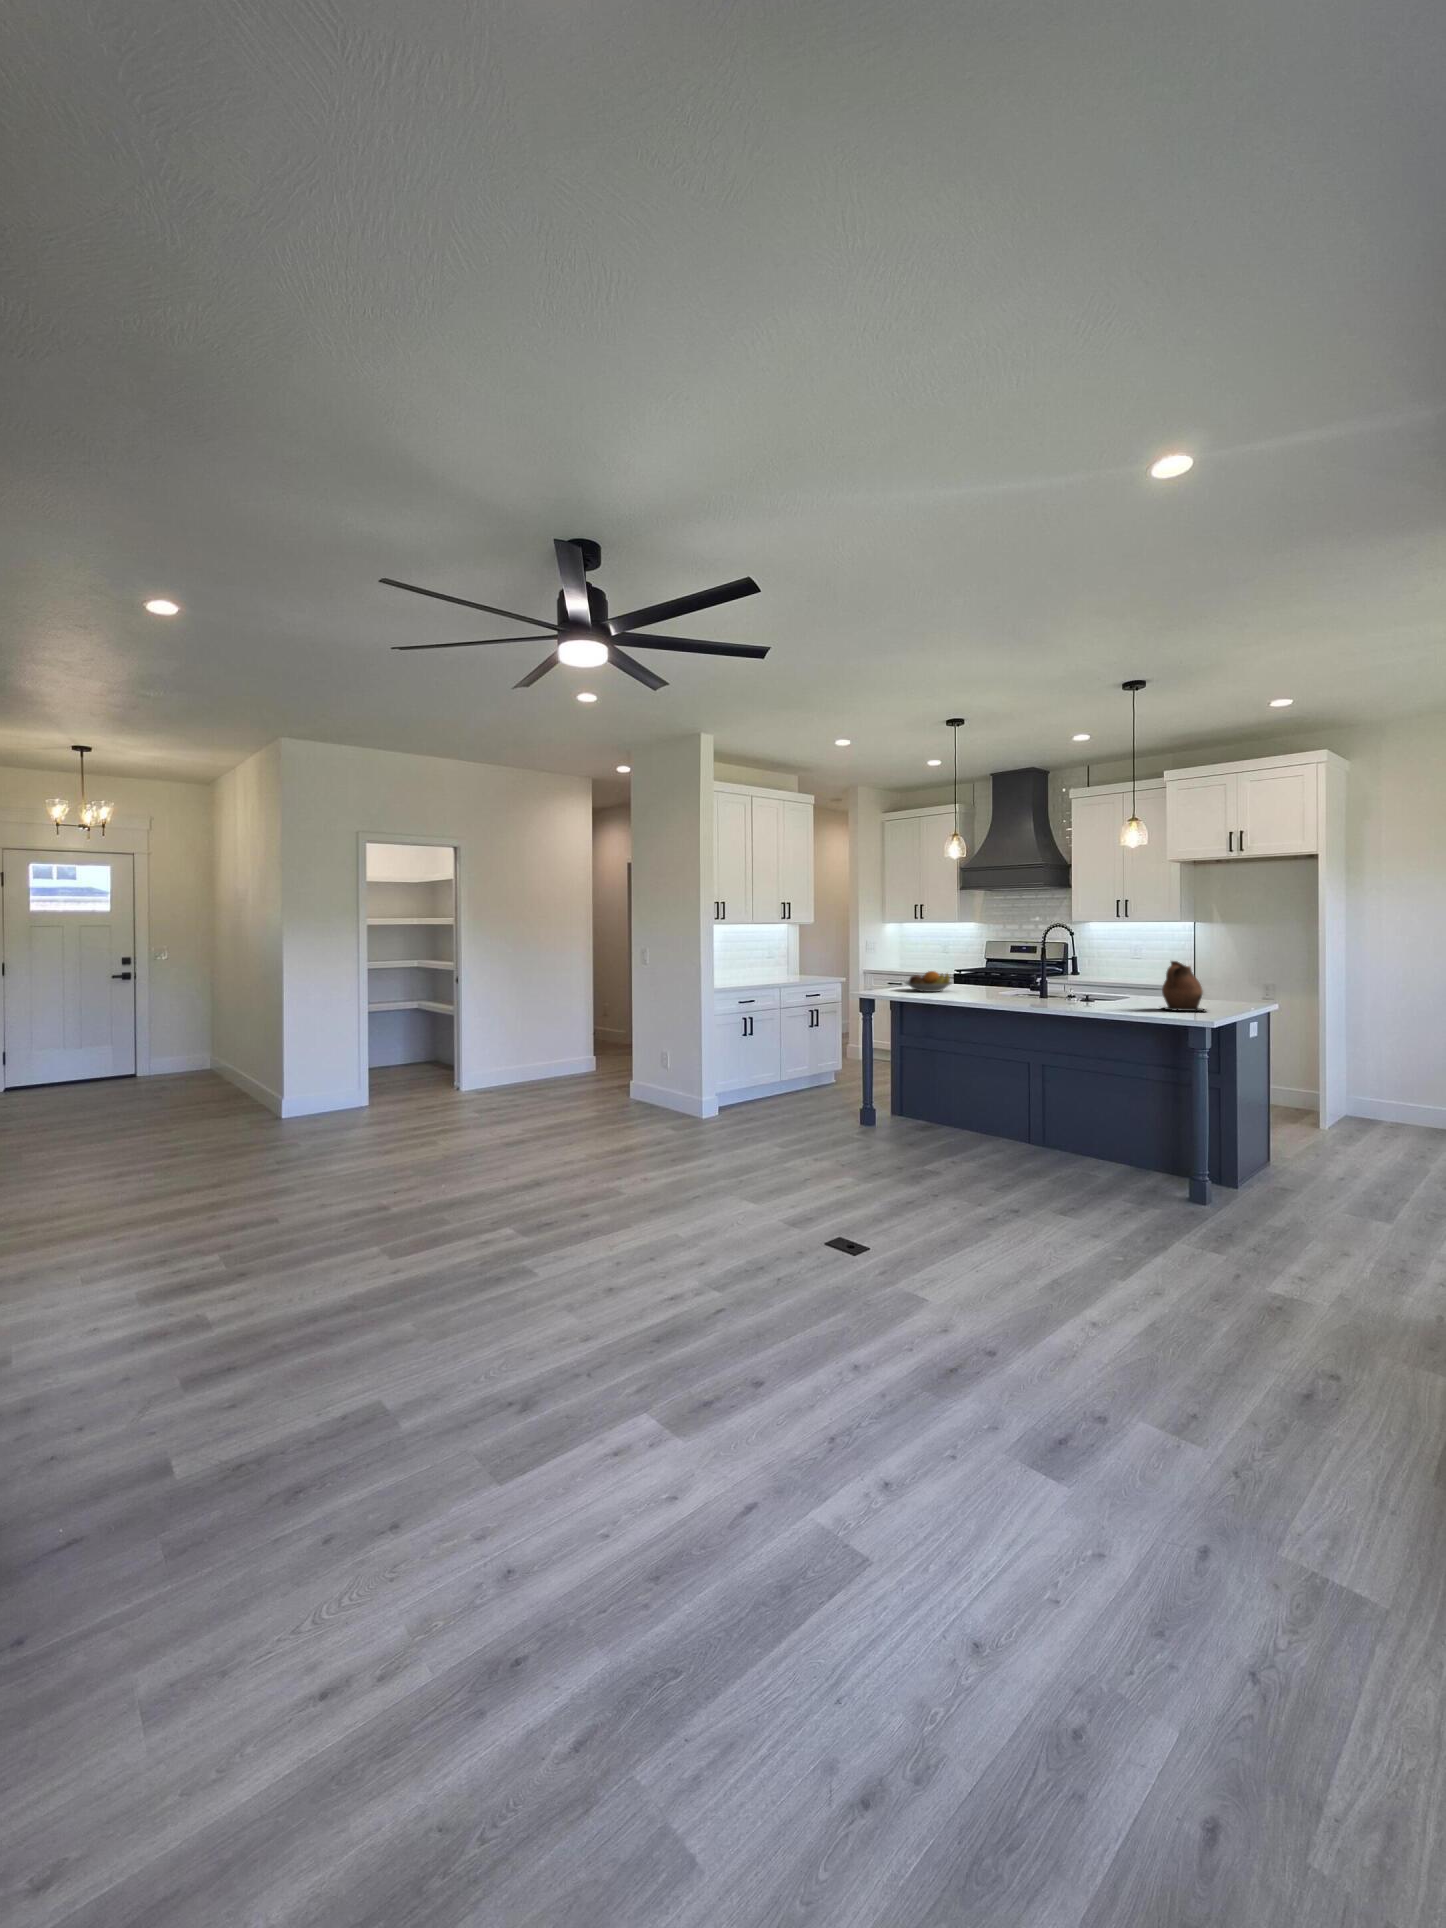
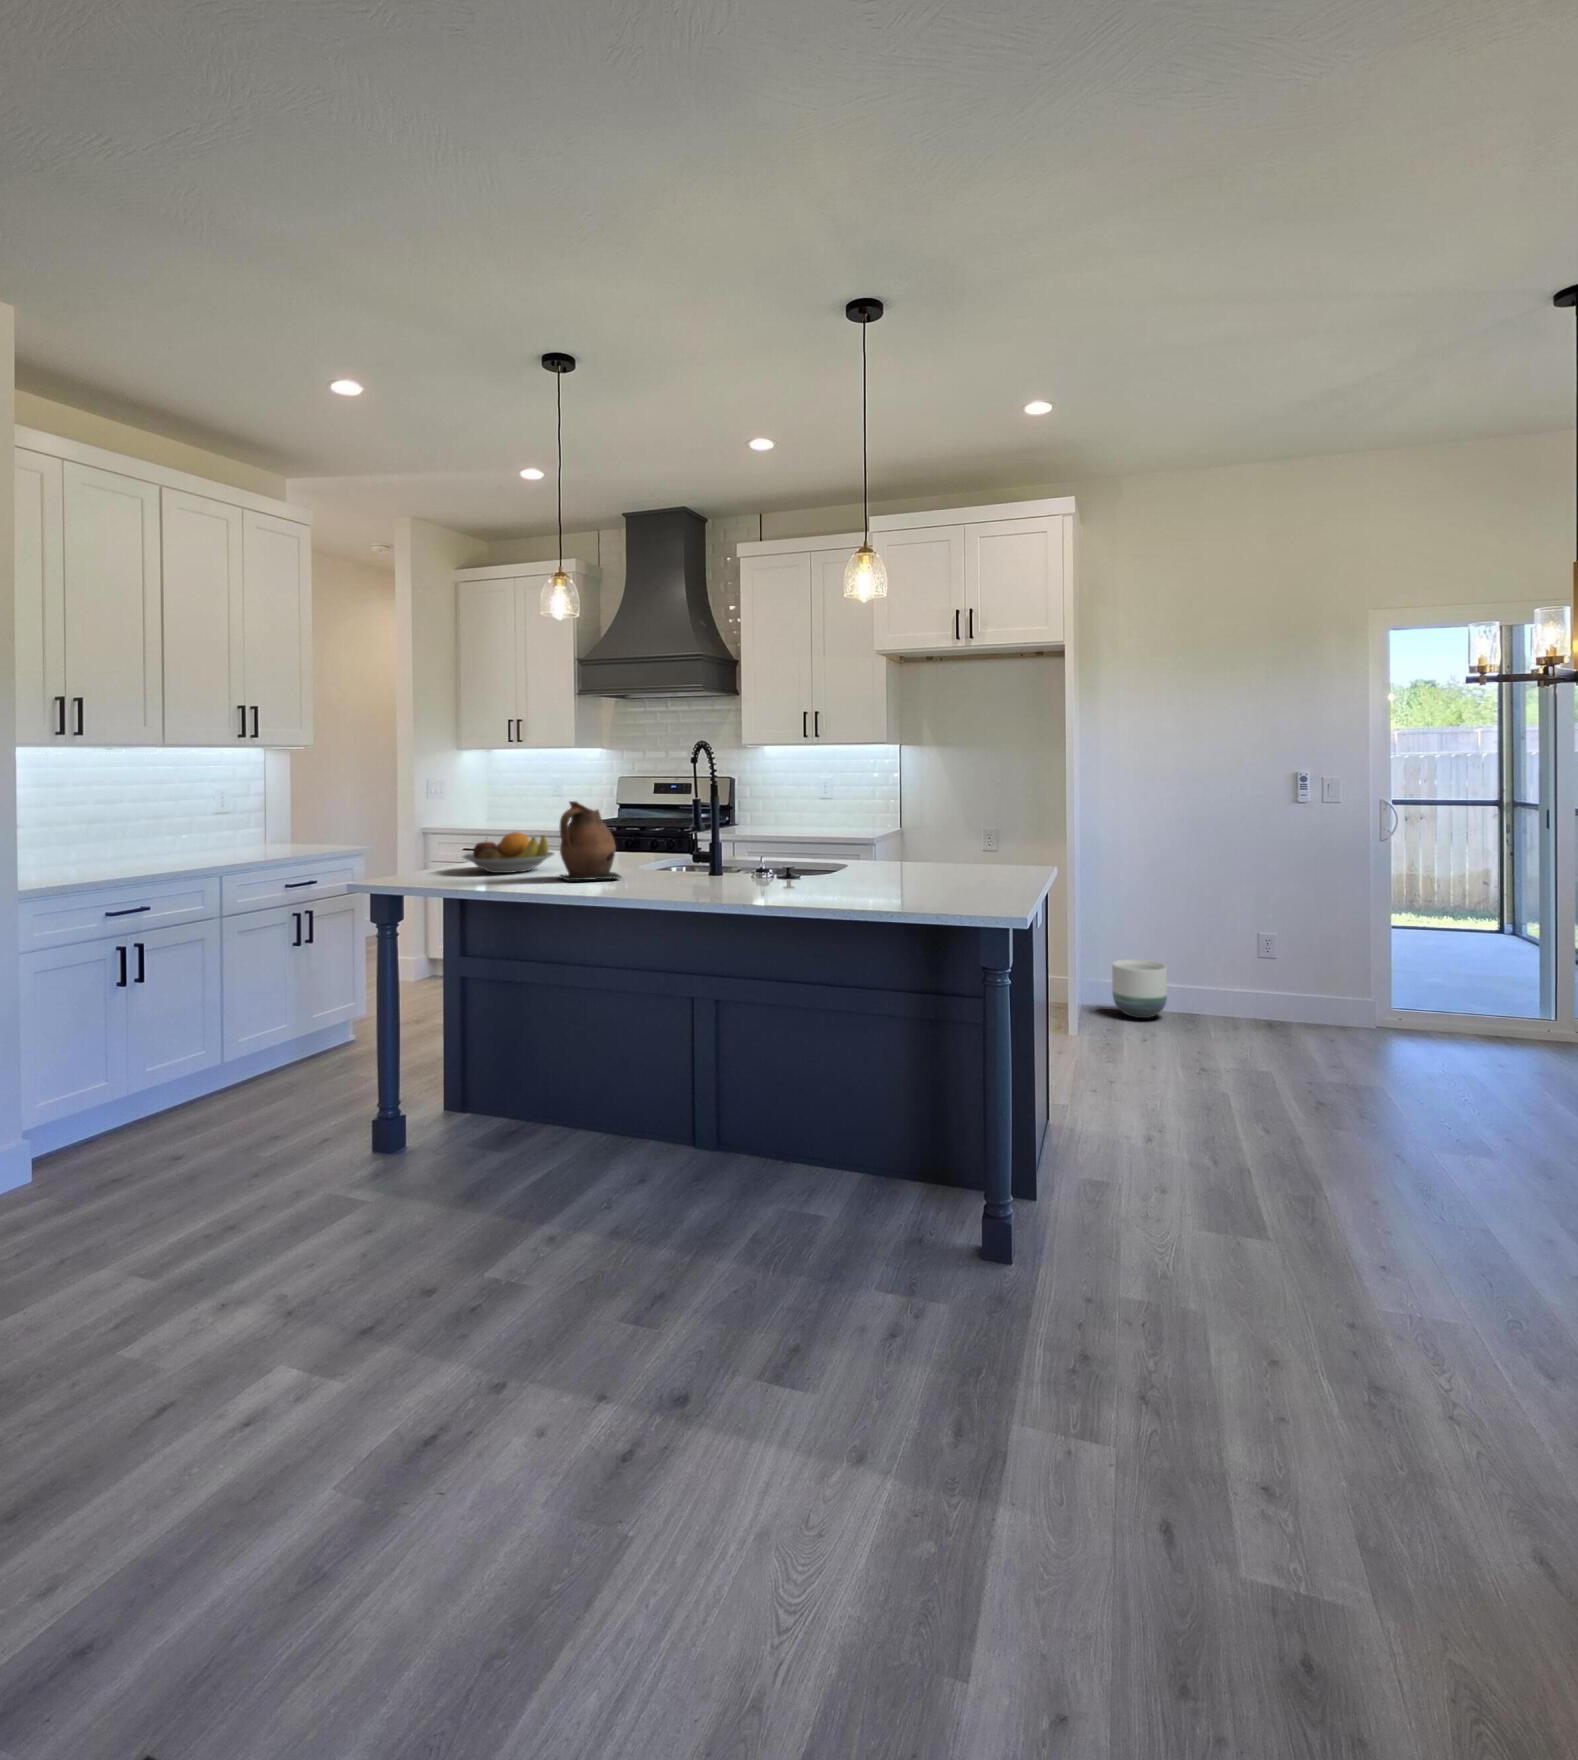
ceramic pitcher: present [1162,961,1205,1011] -> present [559,801,621,880]
planter: none [1363,1081,1411,1123] -> present [1112,960,1167,1018]

